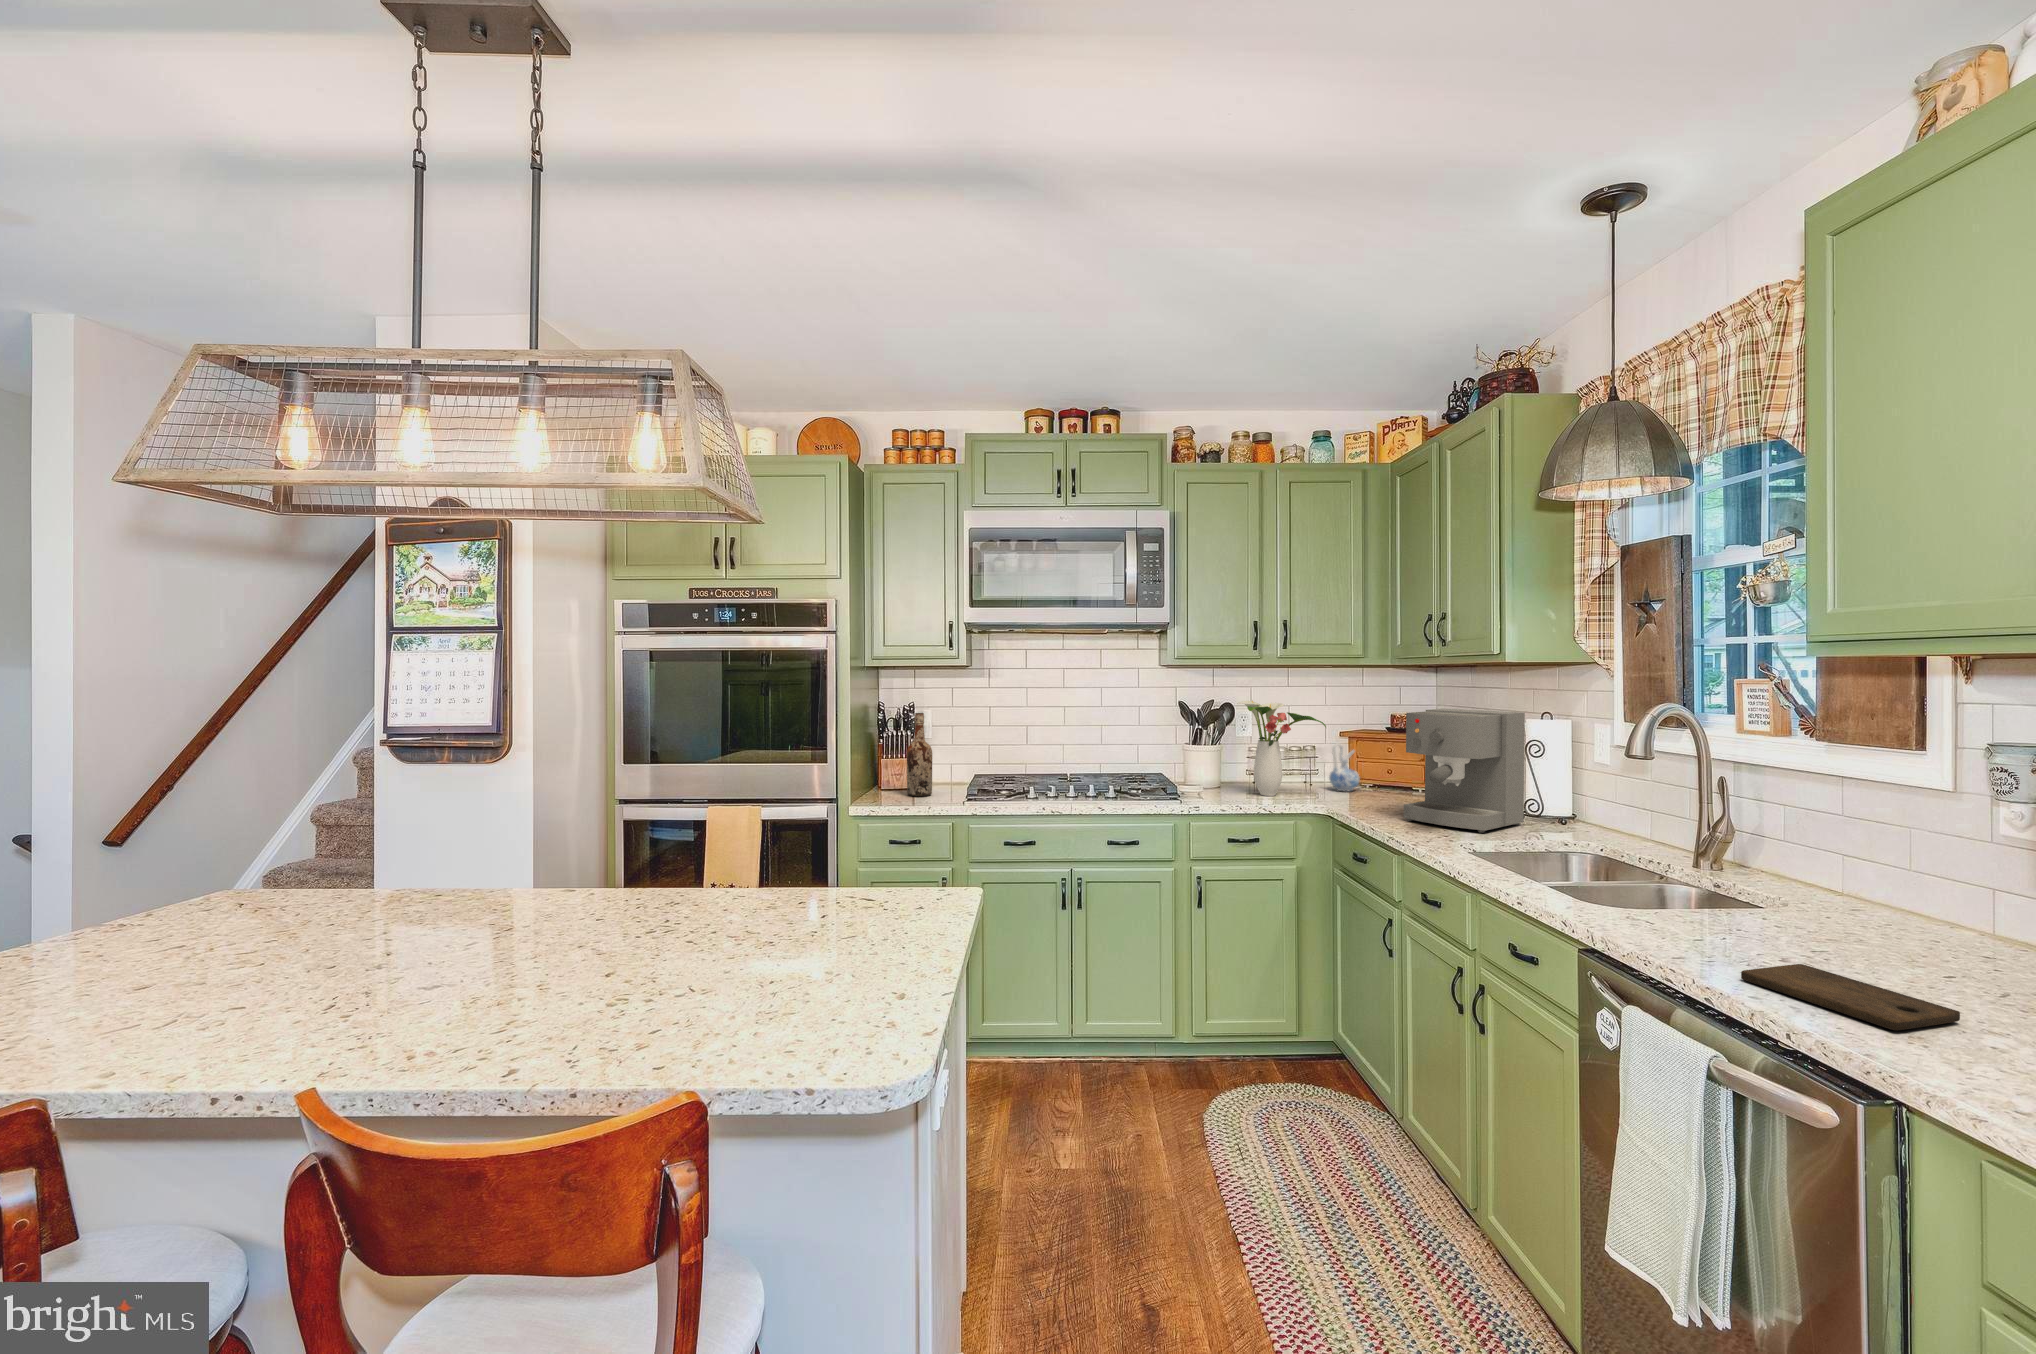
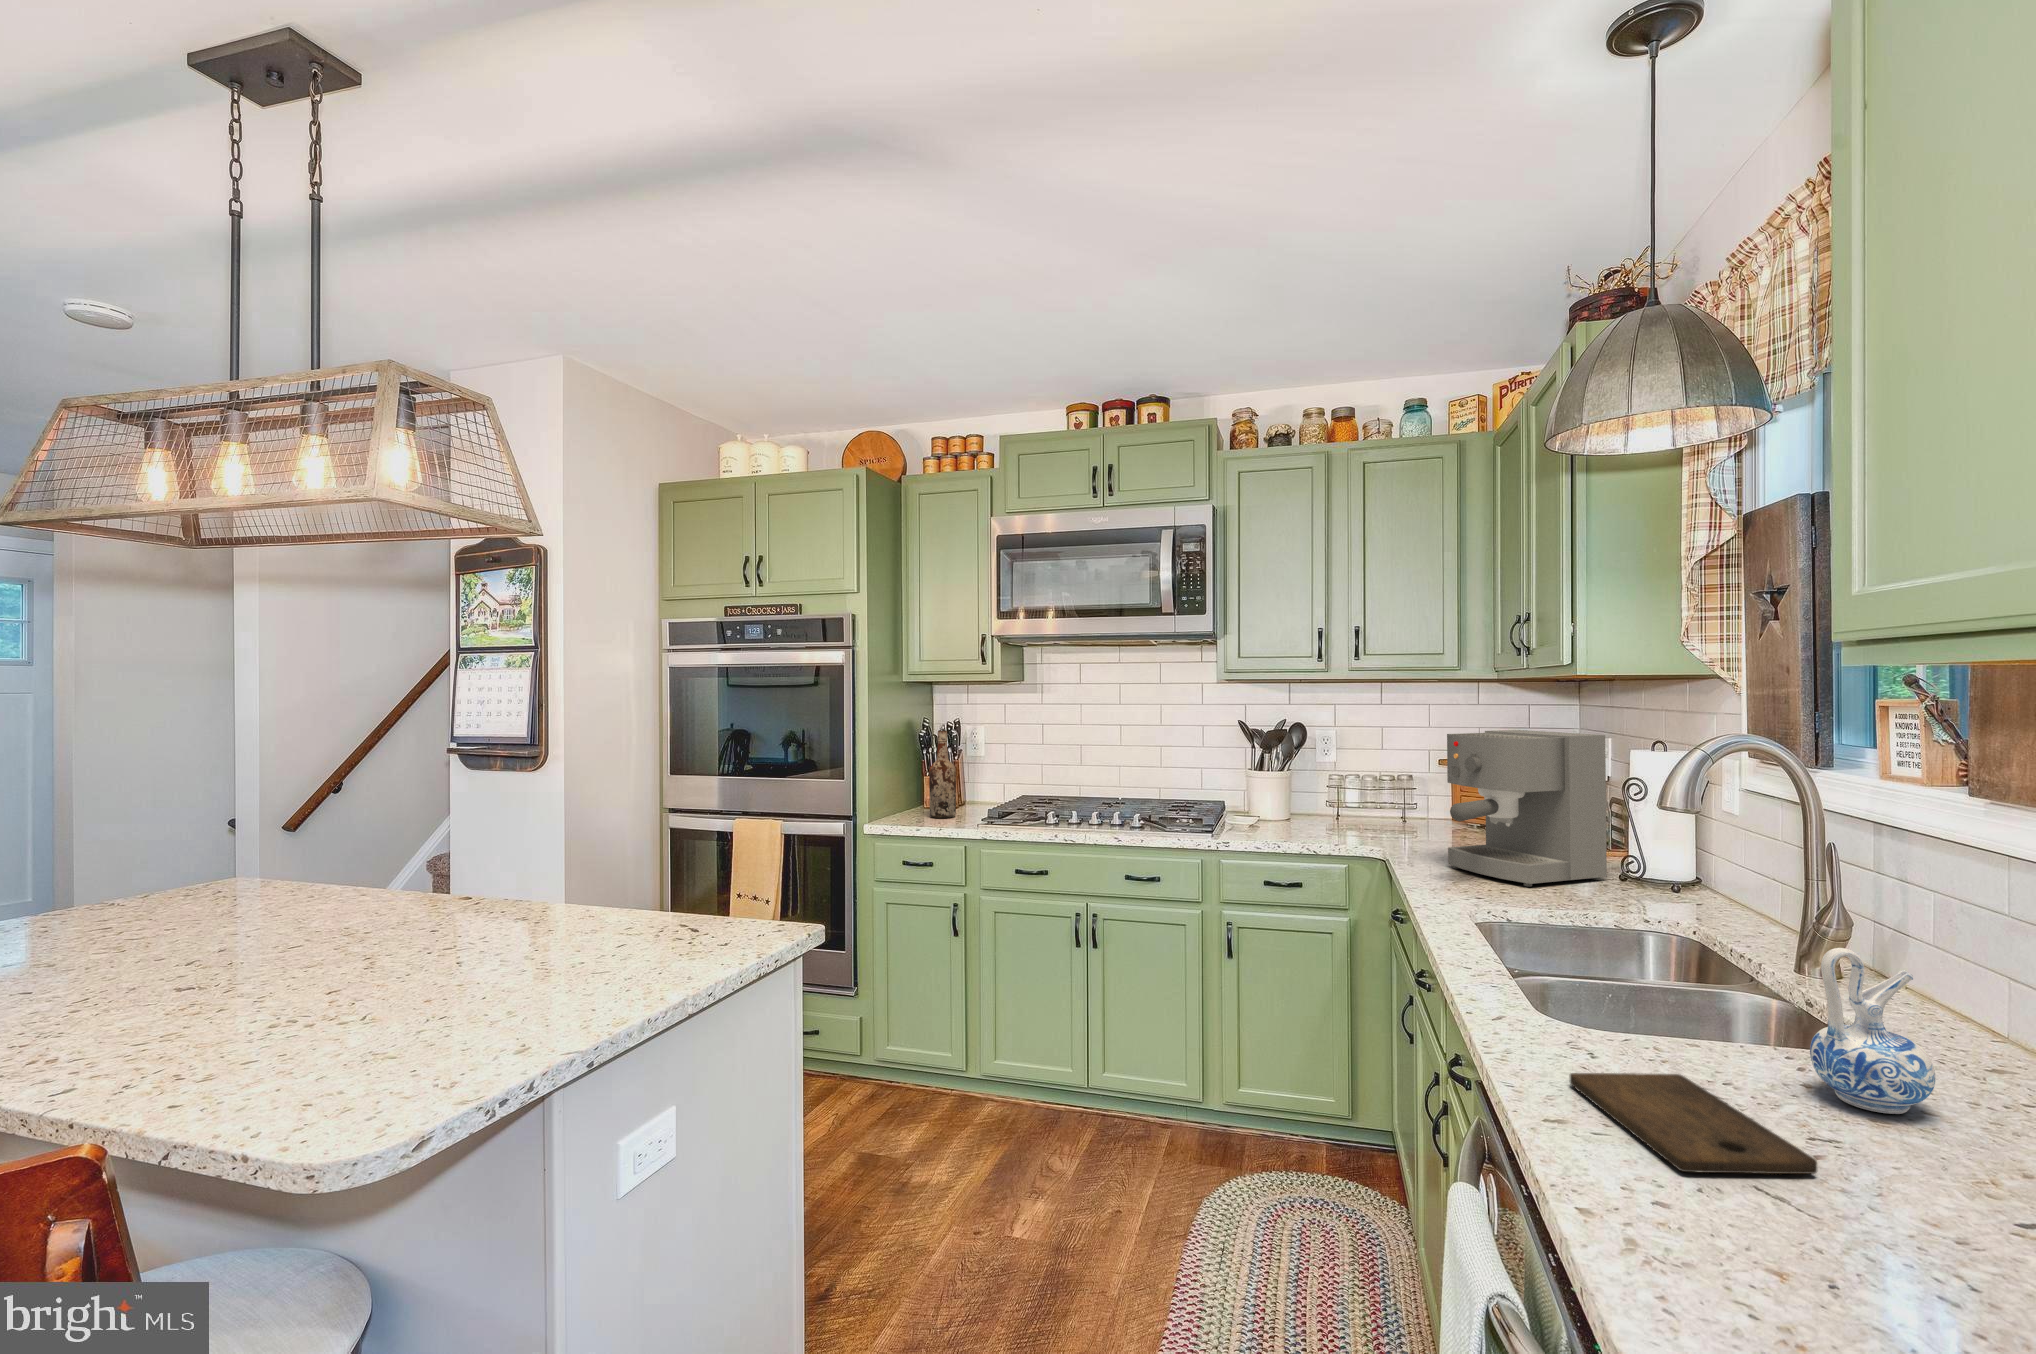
flower arrangement: present [1237,701,1326,796] -> none [1287,719,1390,833]
ceramic pitcher: present [1329,744,1360,791] -> present [1810,948,1936,1114]

